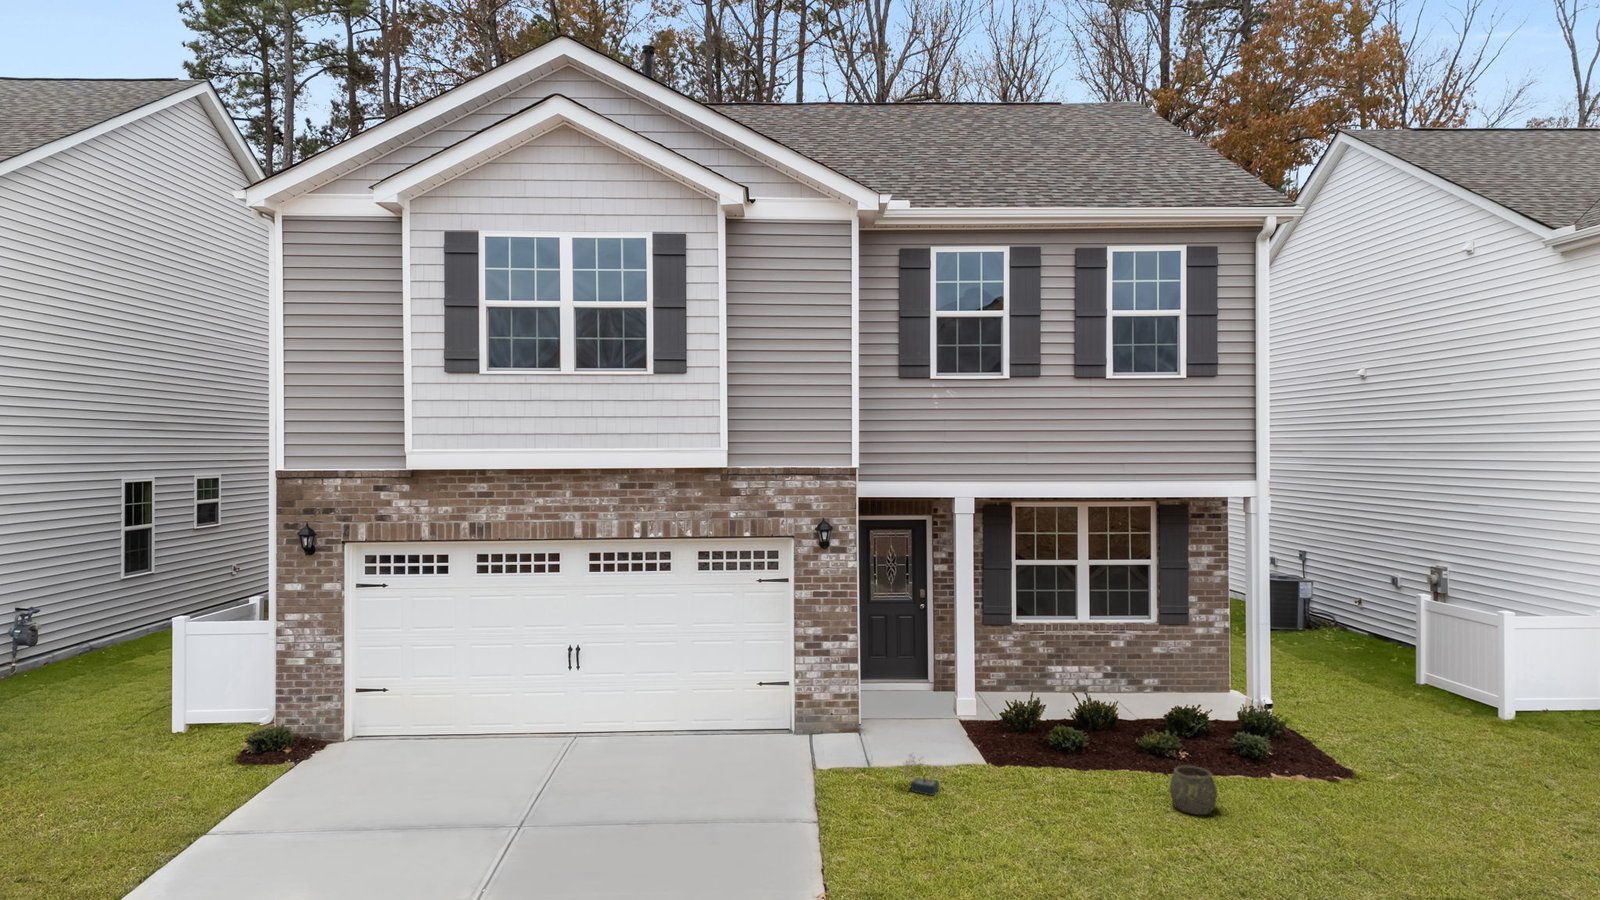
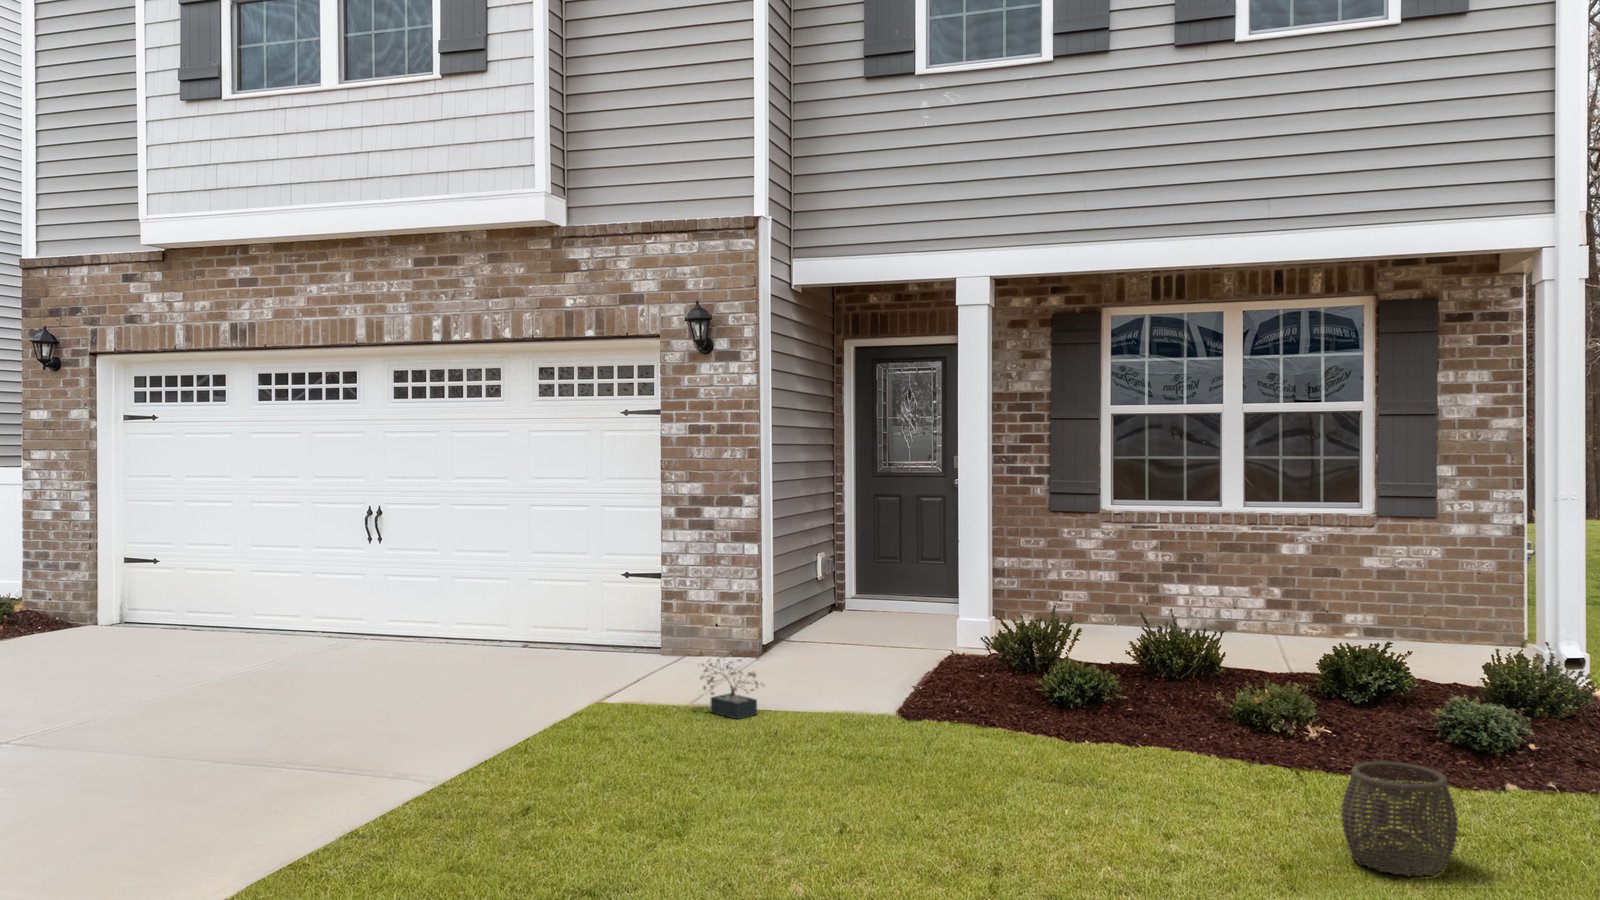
woven basket: present [1170,766,1217,815] -> present [1341,761,1458,876]

